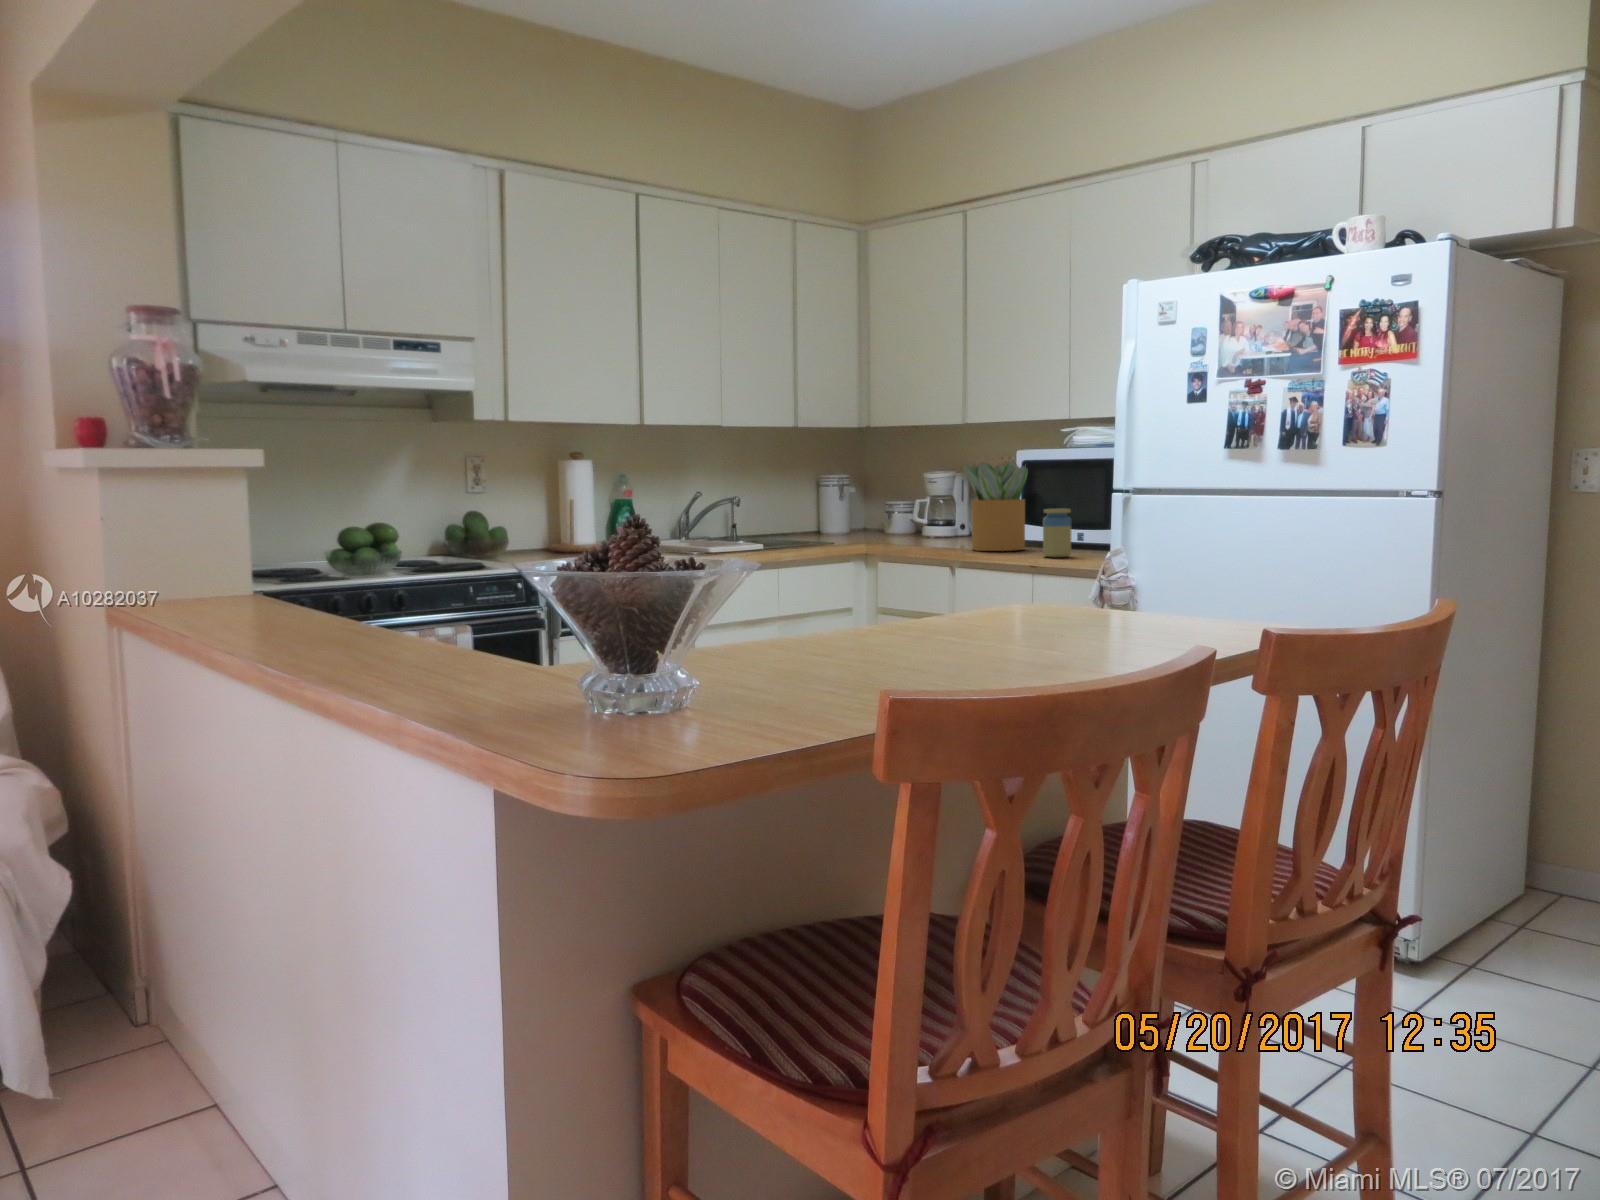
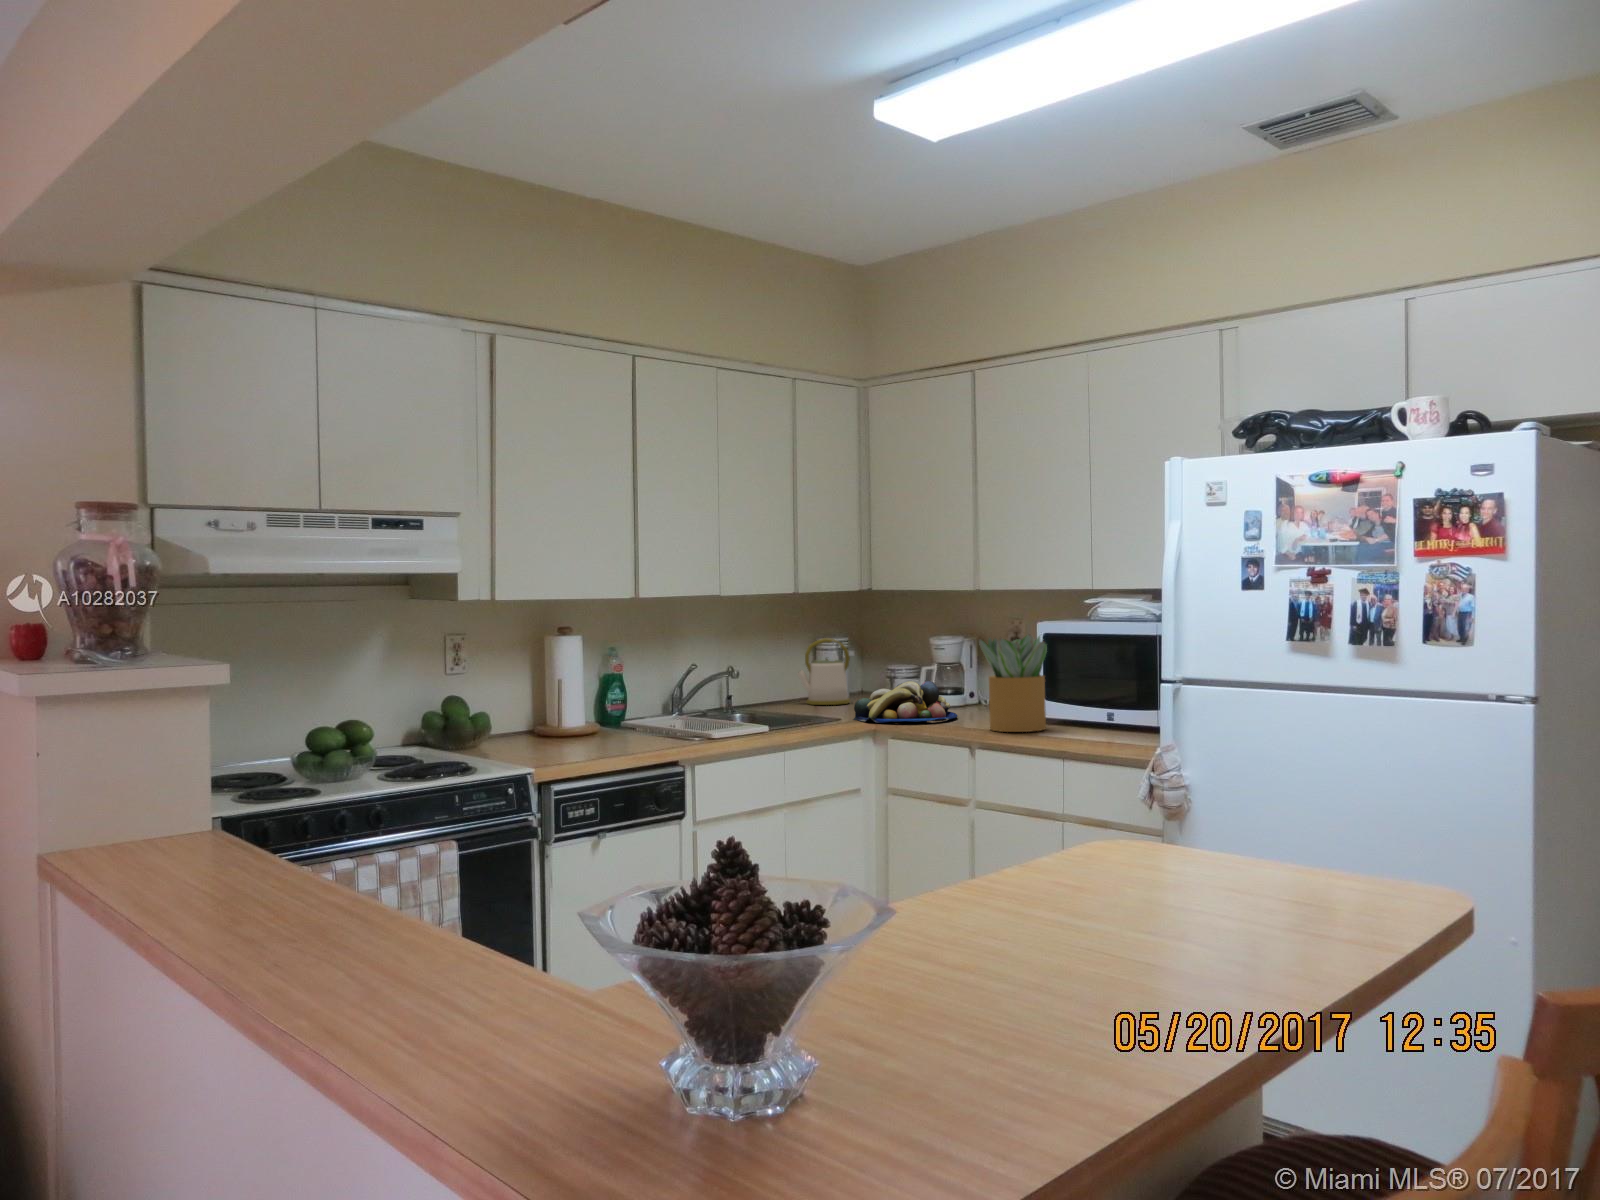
kettle: none [802,472,852,534] -> present [797,638,850,705]
fruit bowl: none [848,508,947,545] -> present [854,681,958,722]
jar: present [1043,509,1071,557] -> none [1070,689,1102,742]

